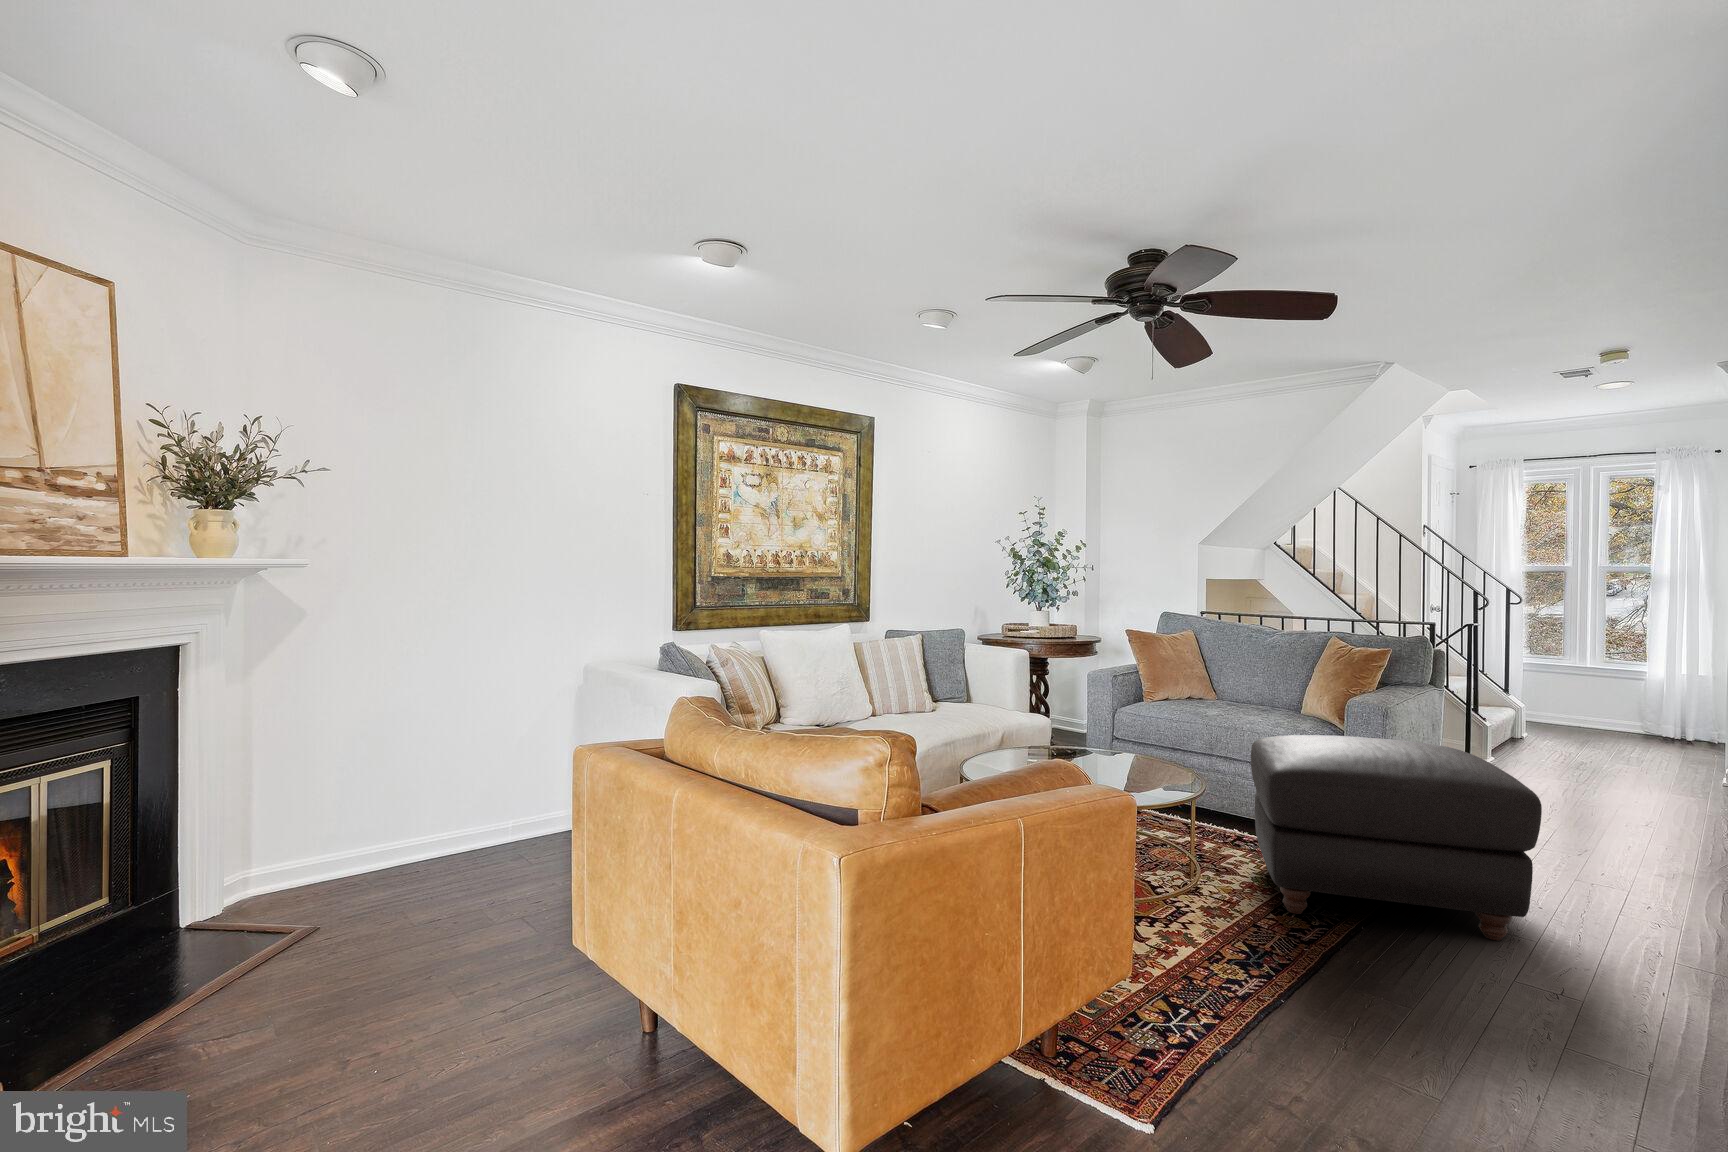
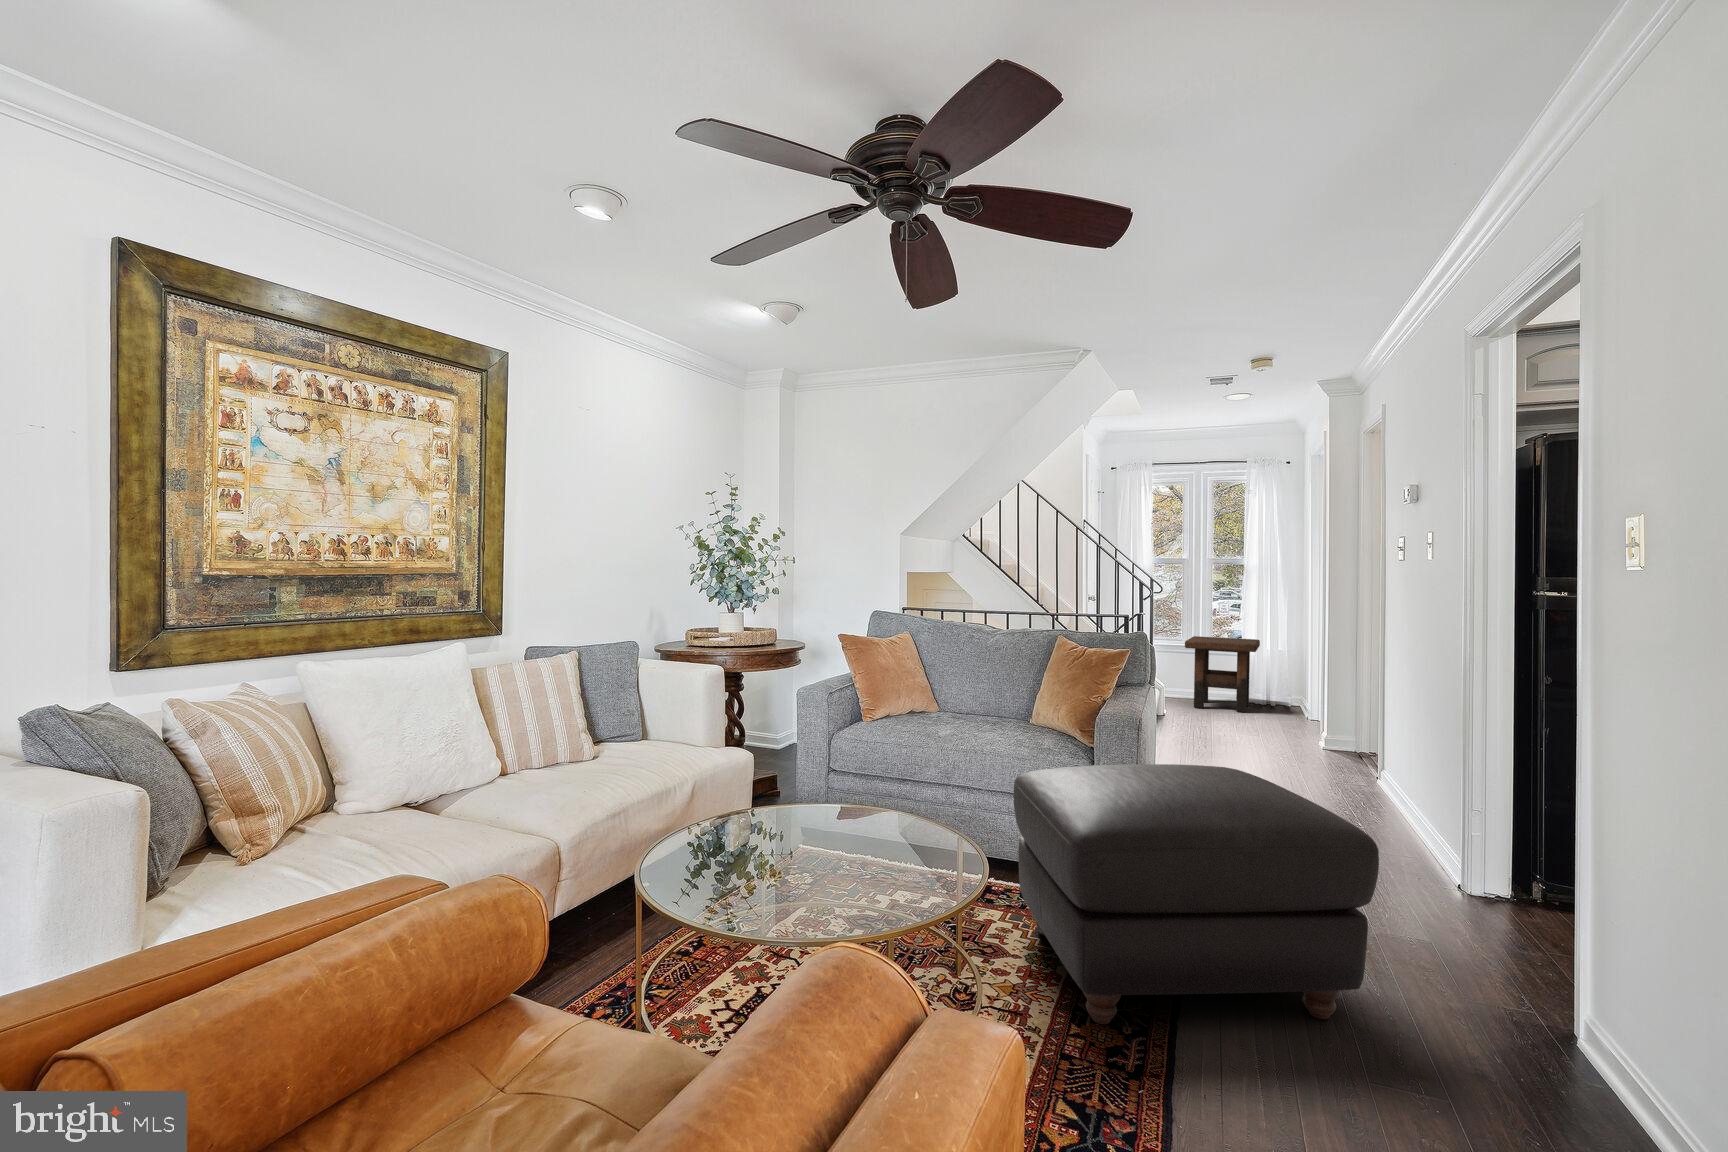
side table: none [1555,655,1667,743] -> present [1185,636,1260,712]

